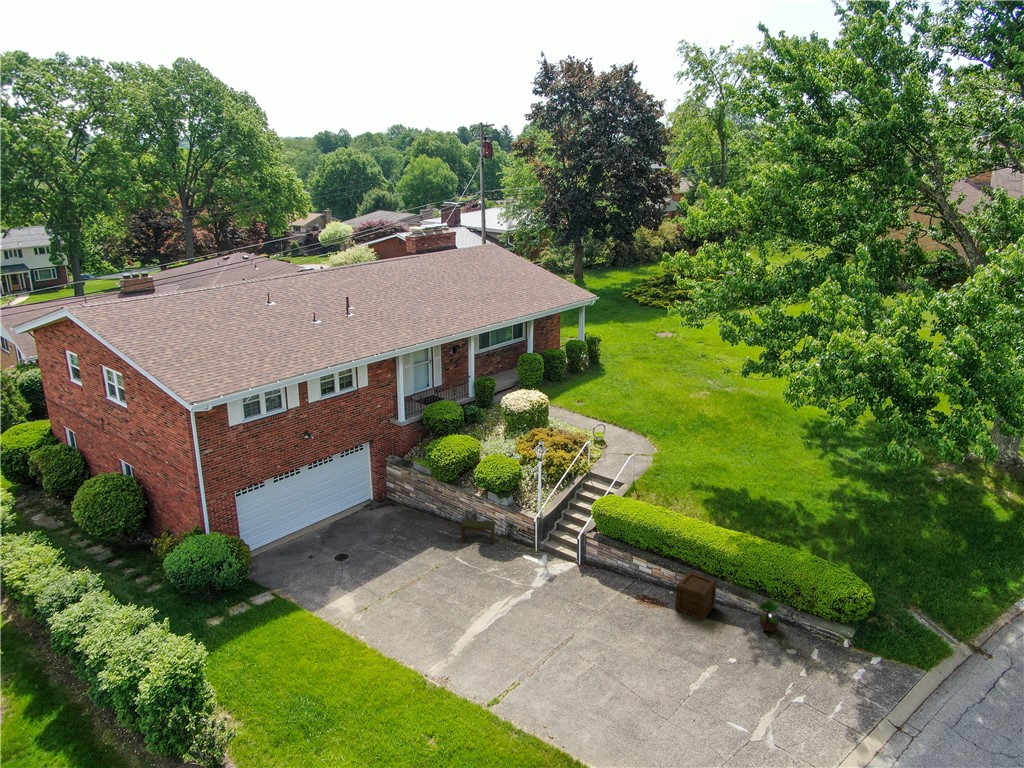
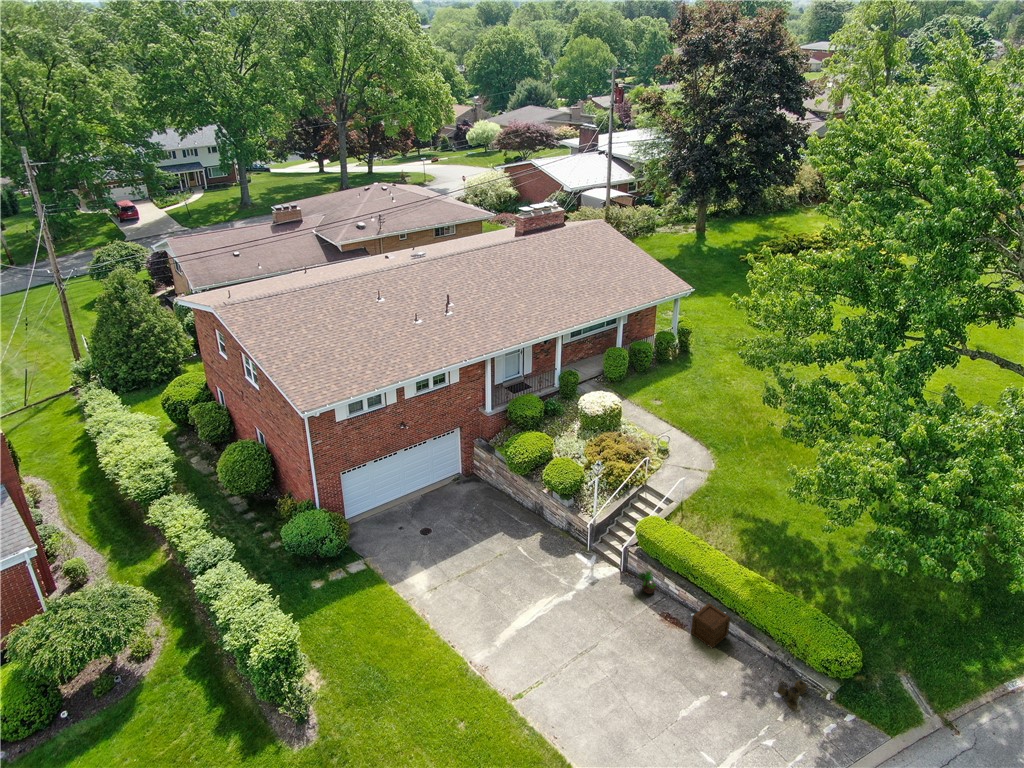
bench: present [461,520,496,544] -> none [524,514,556,539]
potted tree: present [757,599,778,631] -> present [639,570,656,594]
woven basket: none [788,632,818,664] -> present [778,680,807,709]

